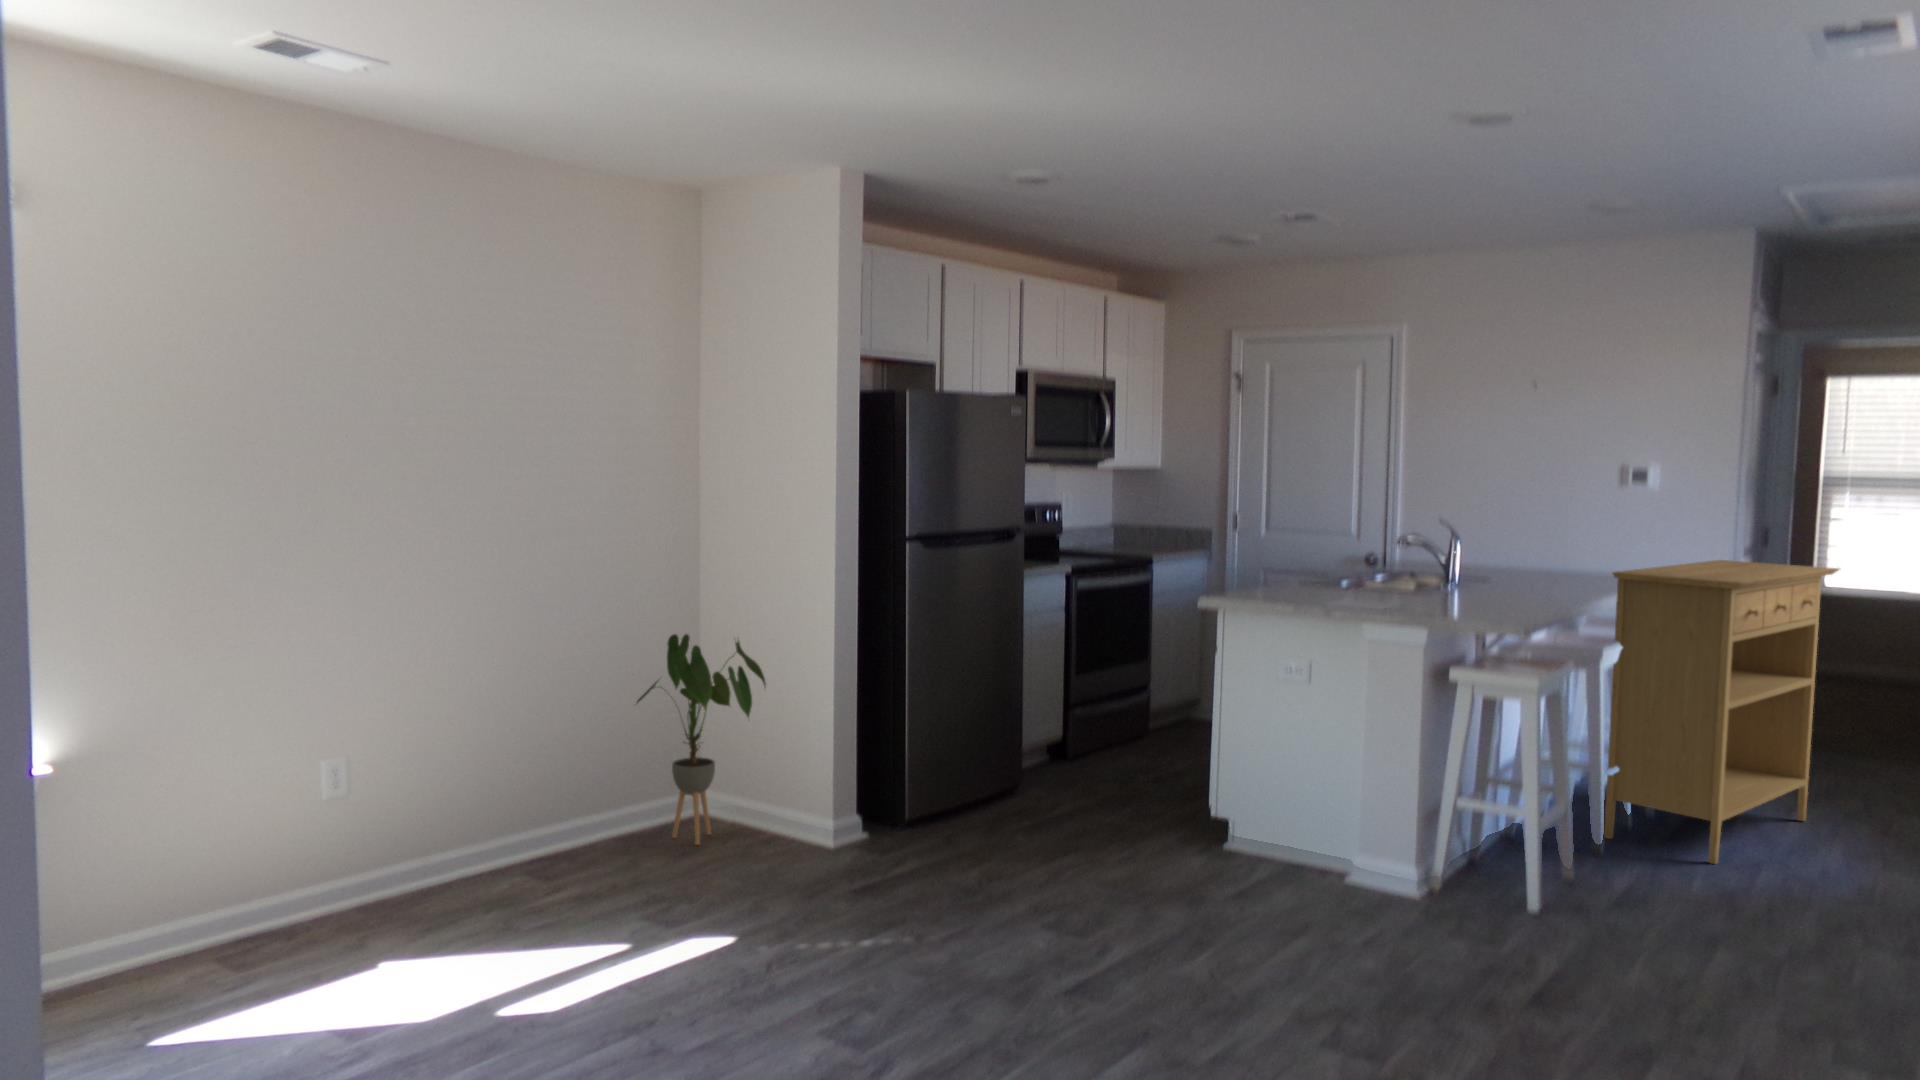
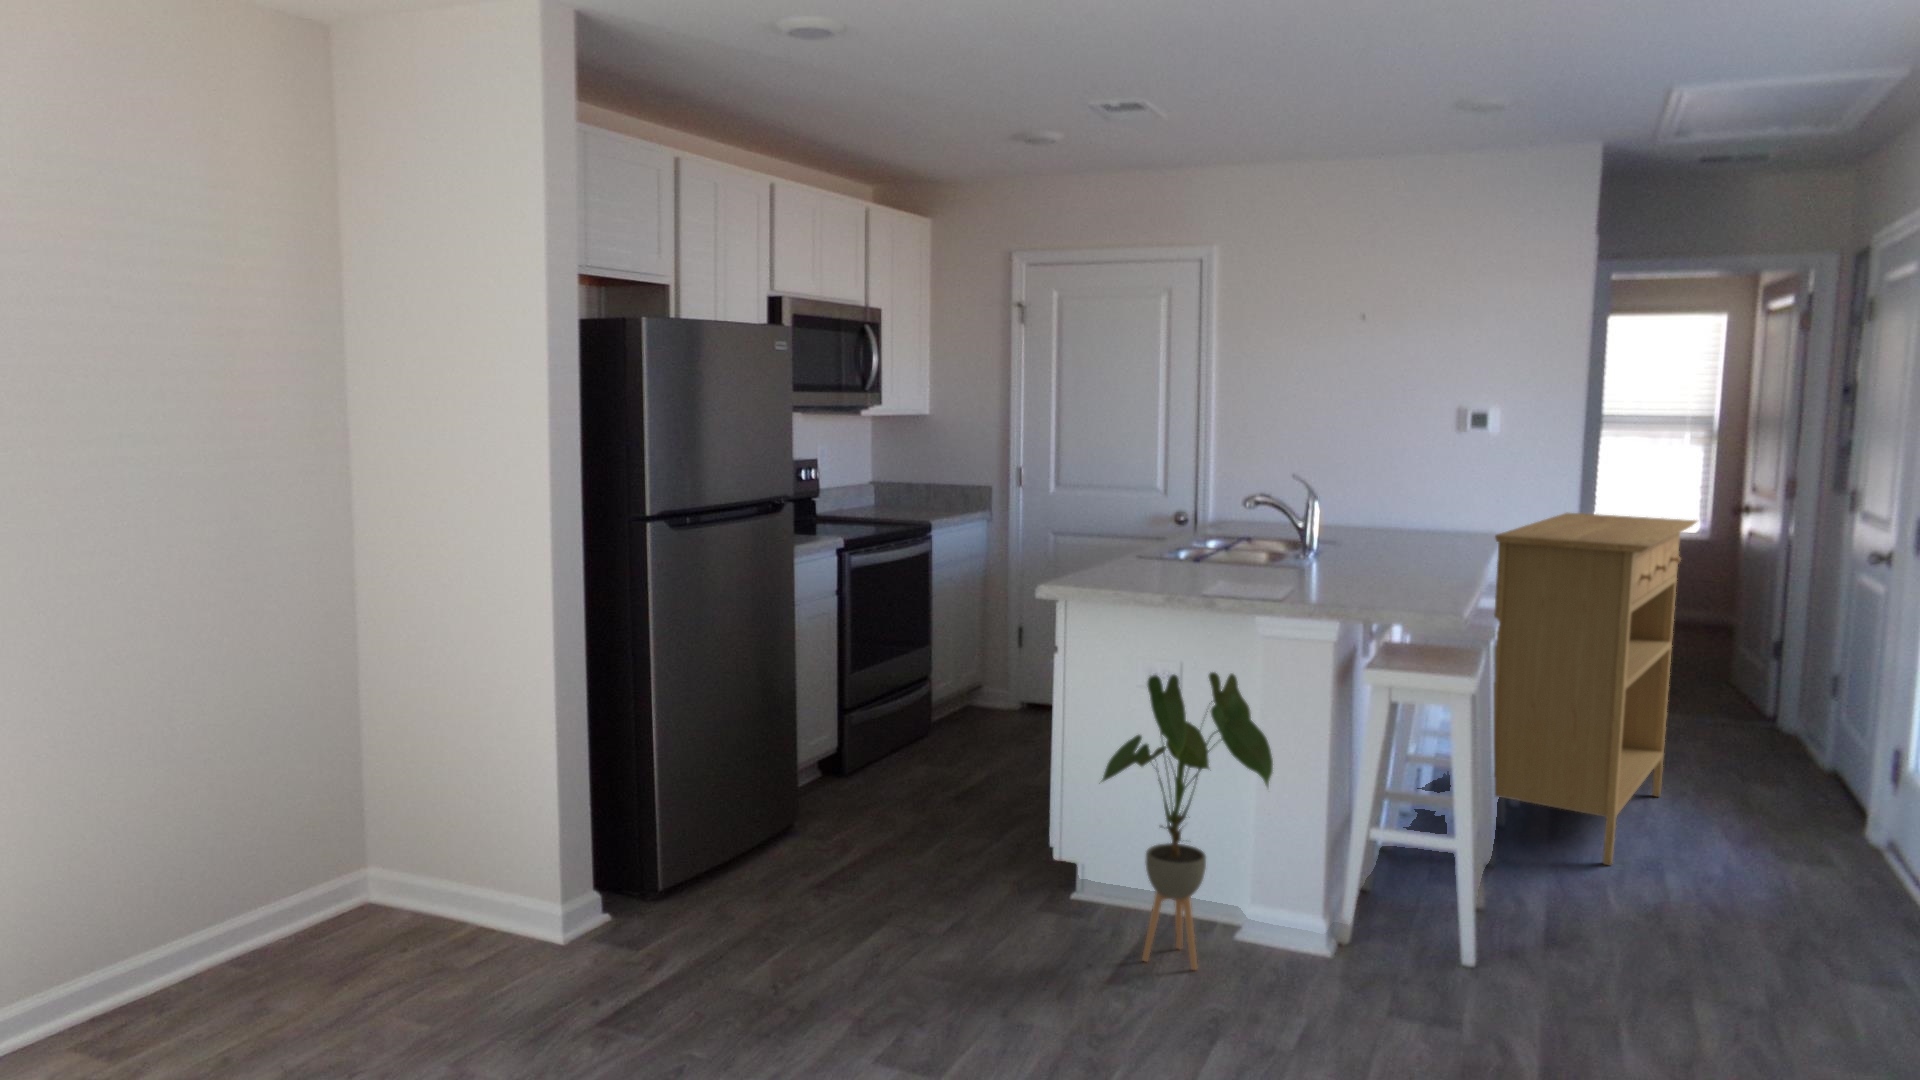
house plant: present [635,634,766,845] -> present [1099,672,1273,970]

